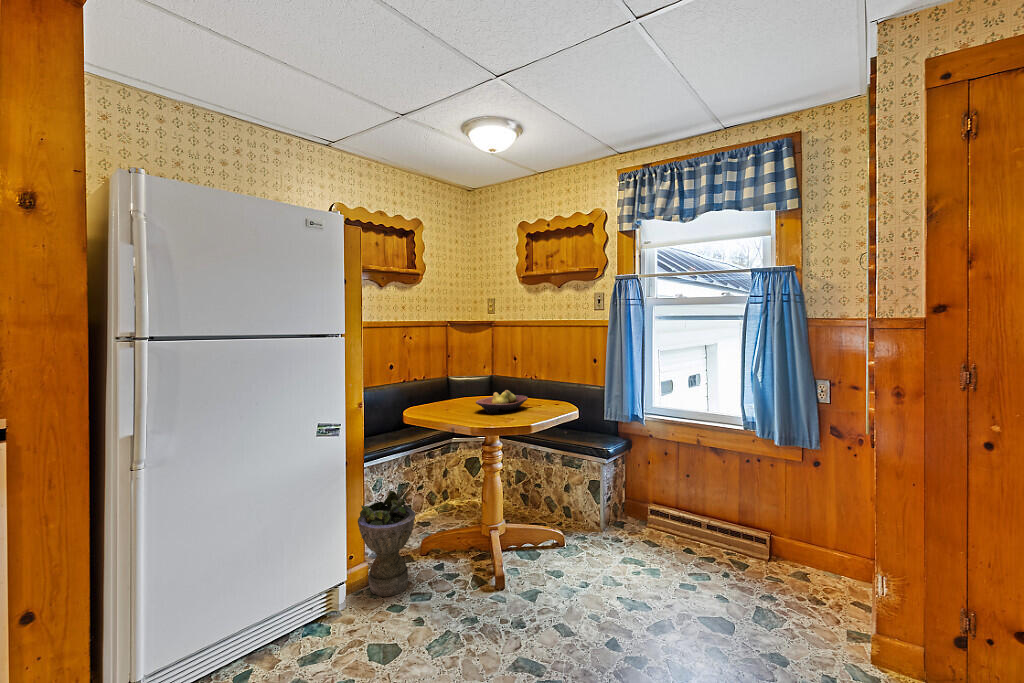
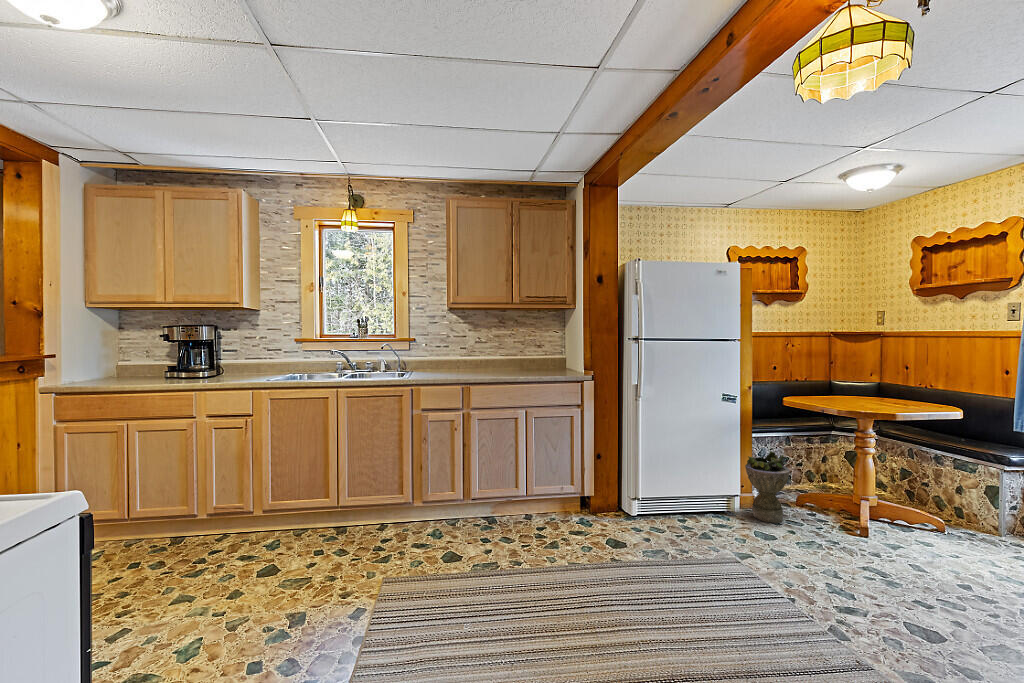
fruit bowl: present [476,390,528,414] -> none [849,389,906,407]

